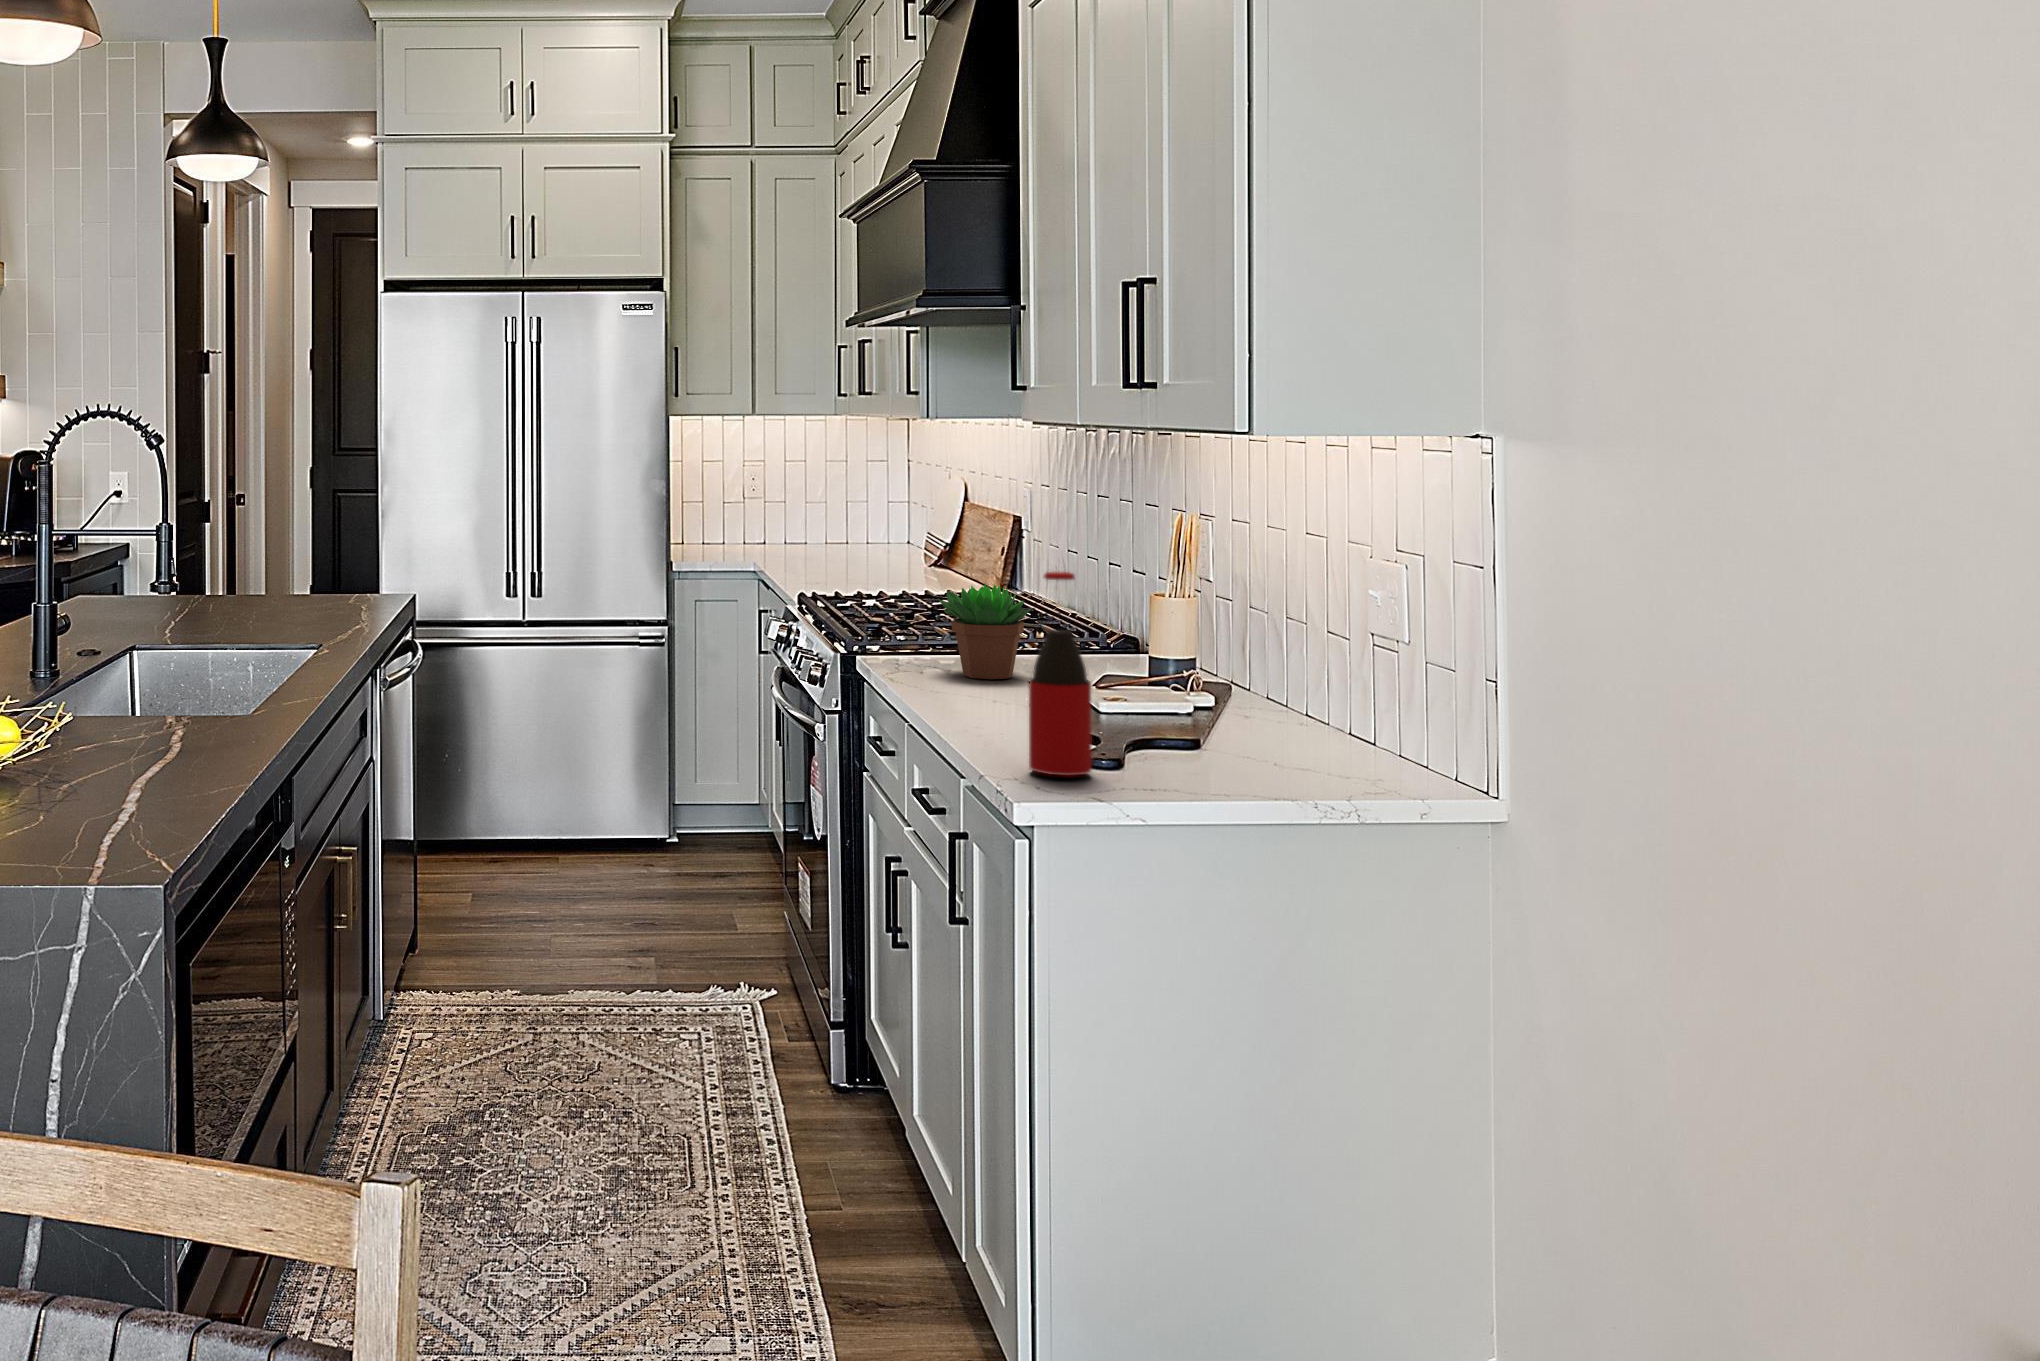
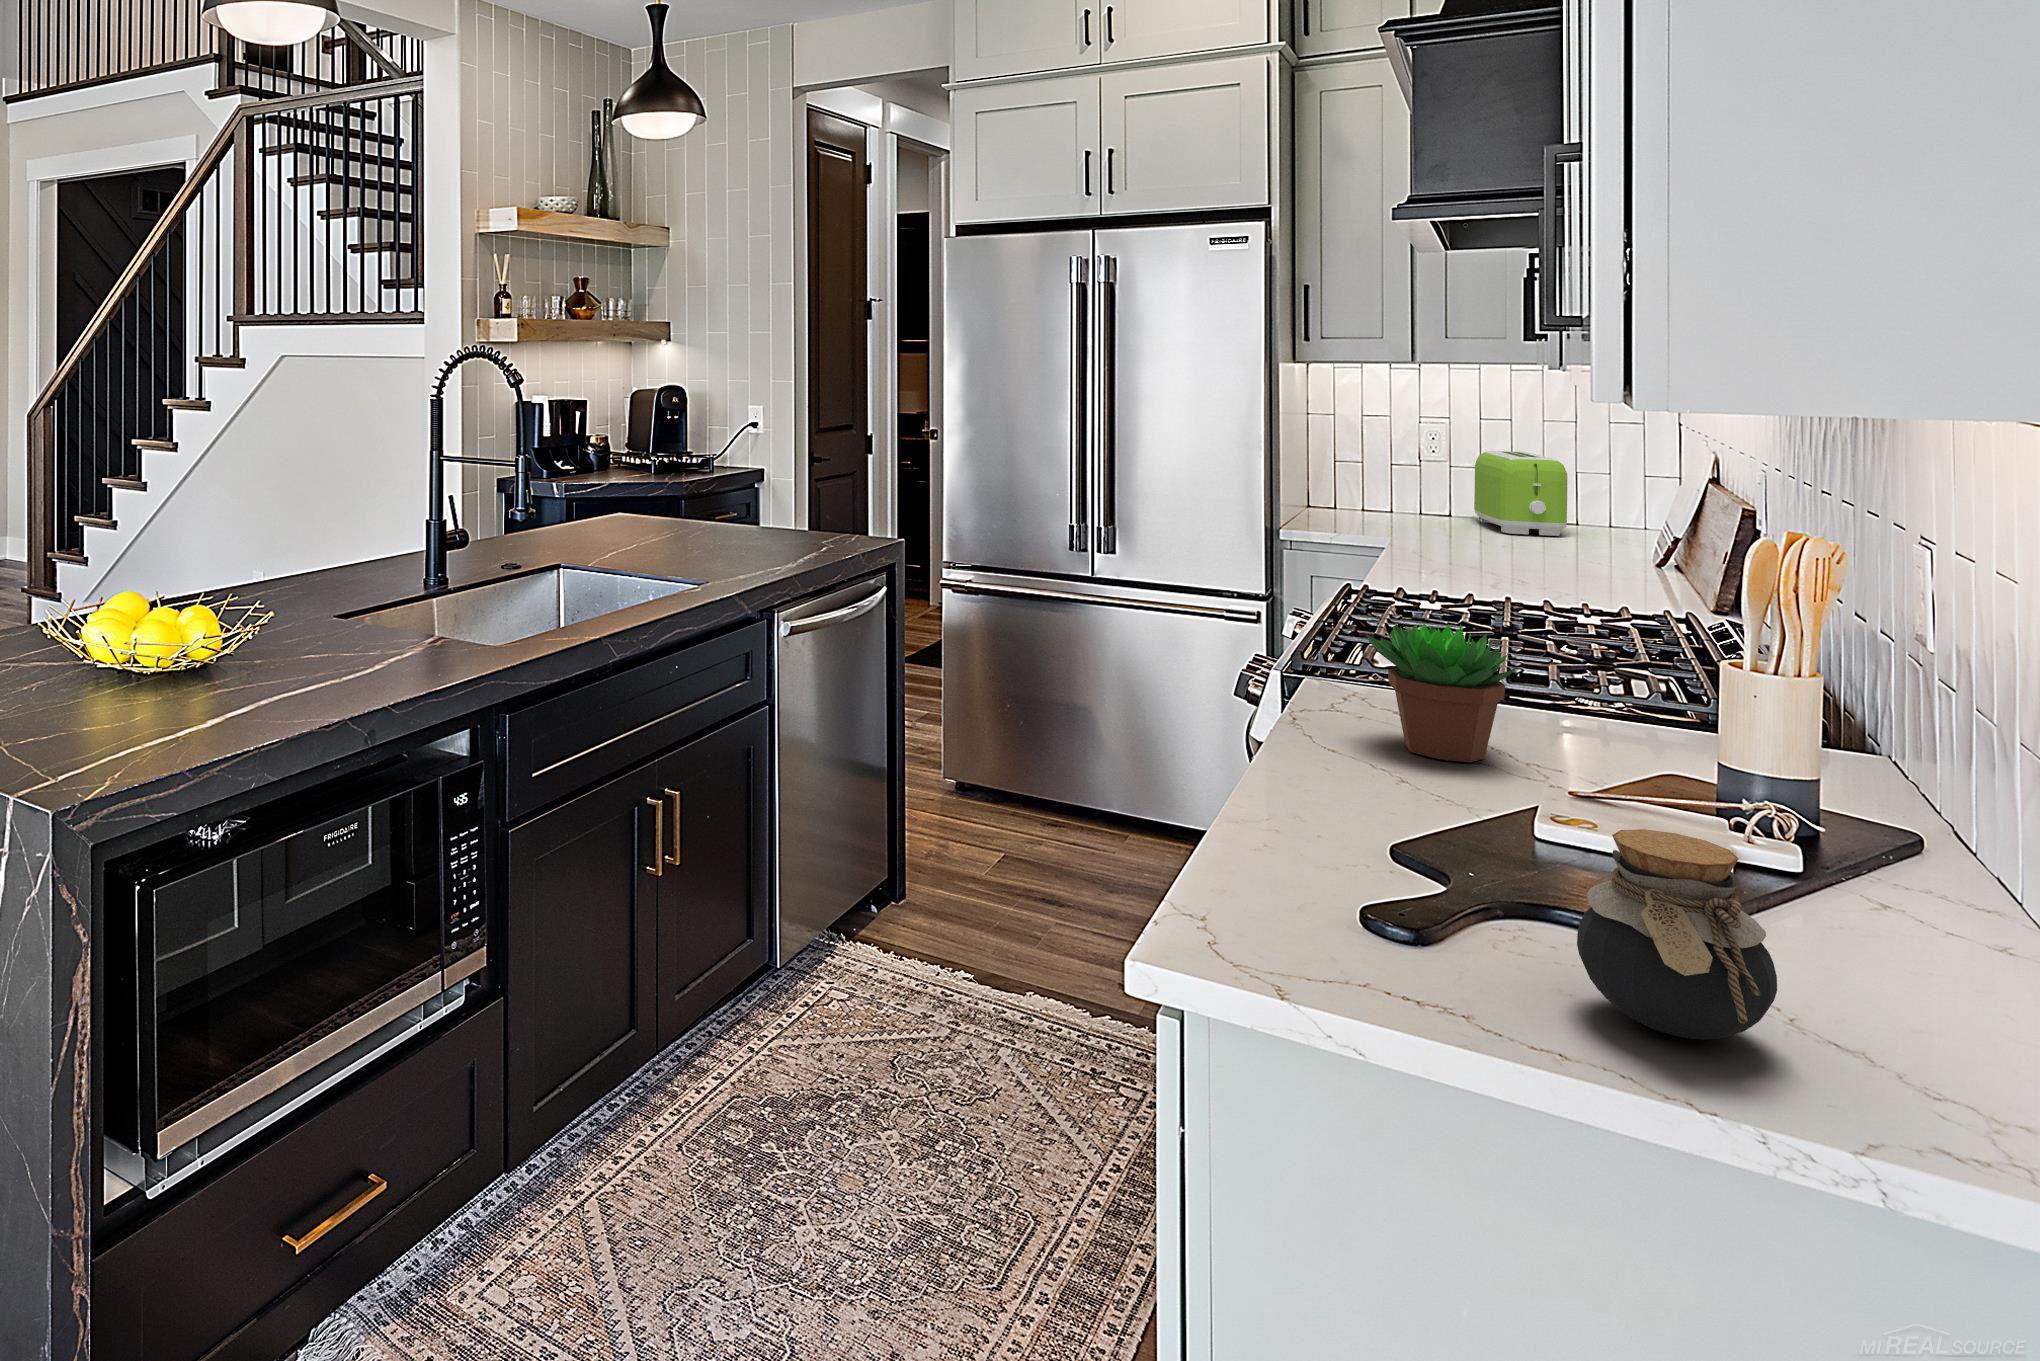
toaster: none [805,487,877,554] -> present [1474,451,1567,536]
bottle: present [1029,572,1092,776] -> none [1240,652,1347,981]
jar: none [1193,656,1290,768] -> present [1577,829,1777,1040]

